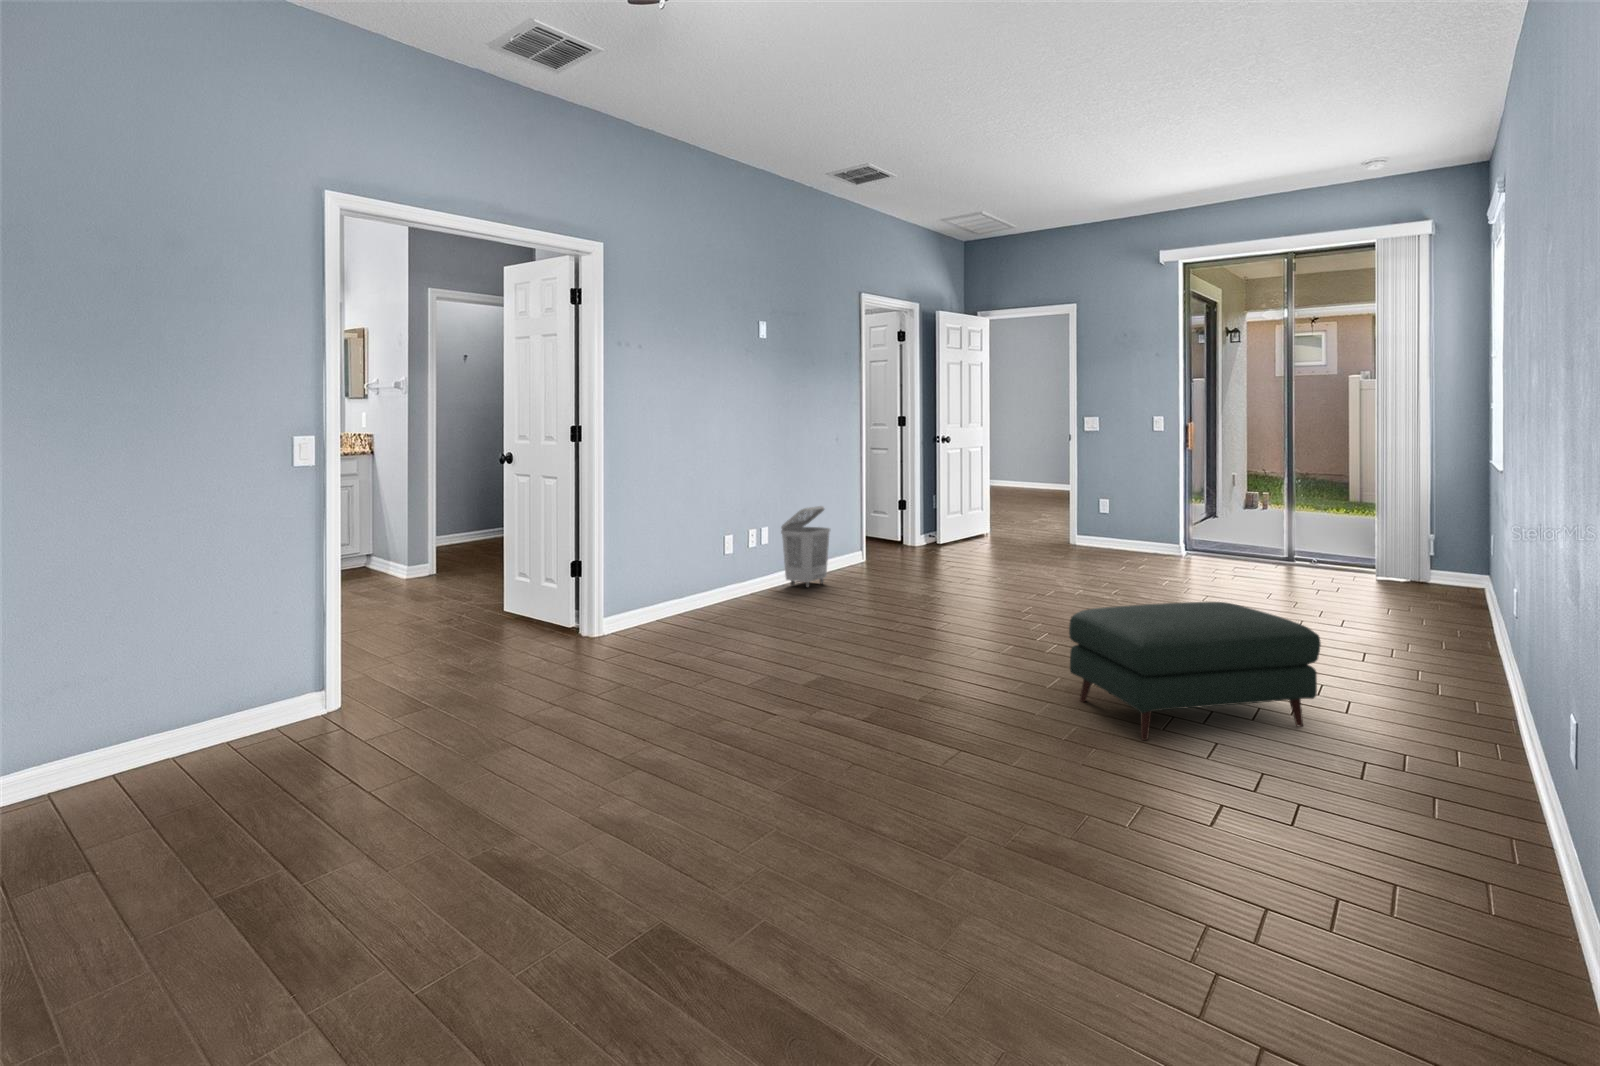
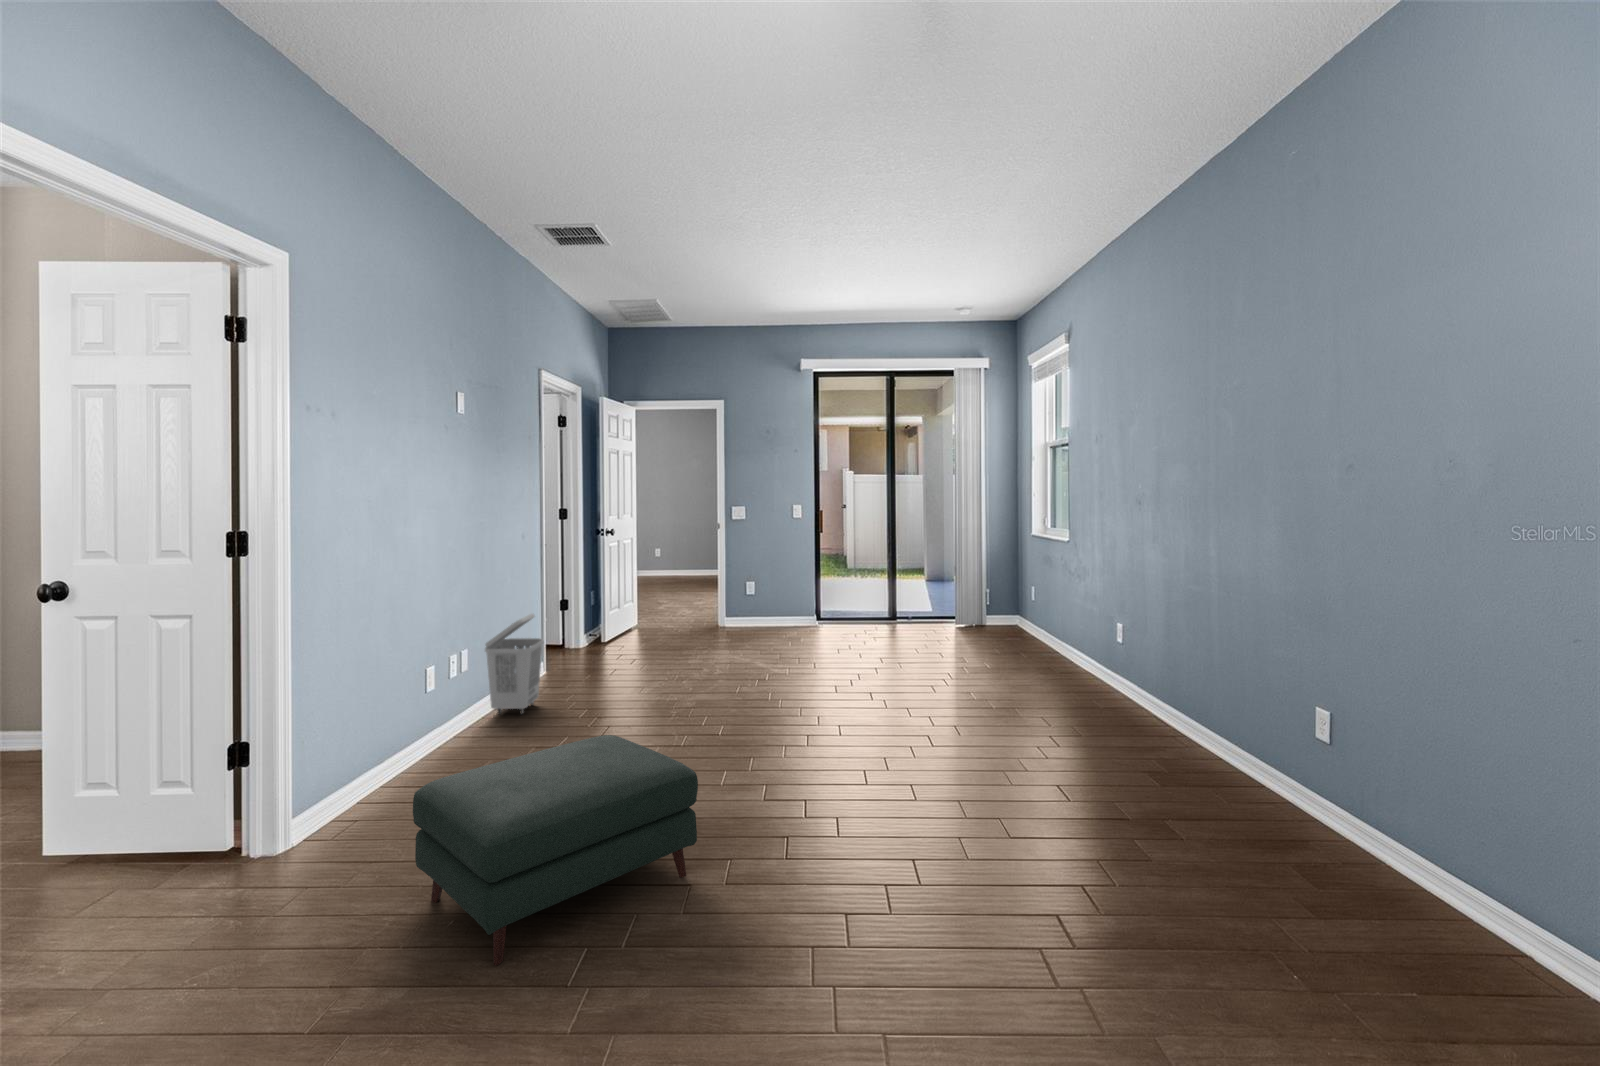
ottoman: present [1069,602,1321,740] -> present [413,735,698,965]

